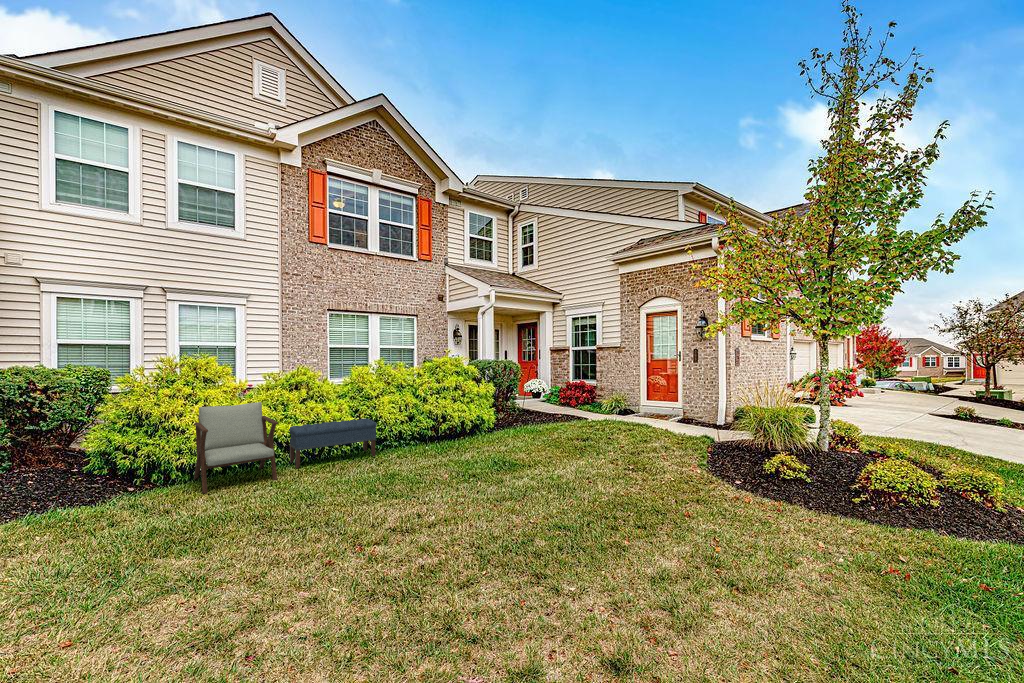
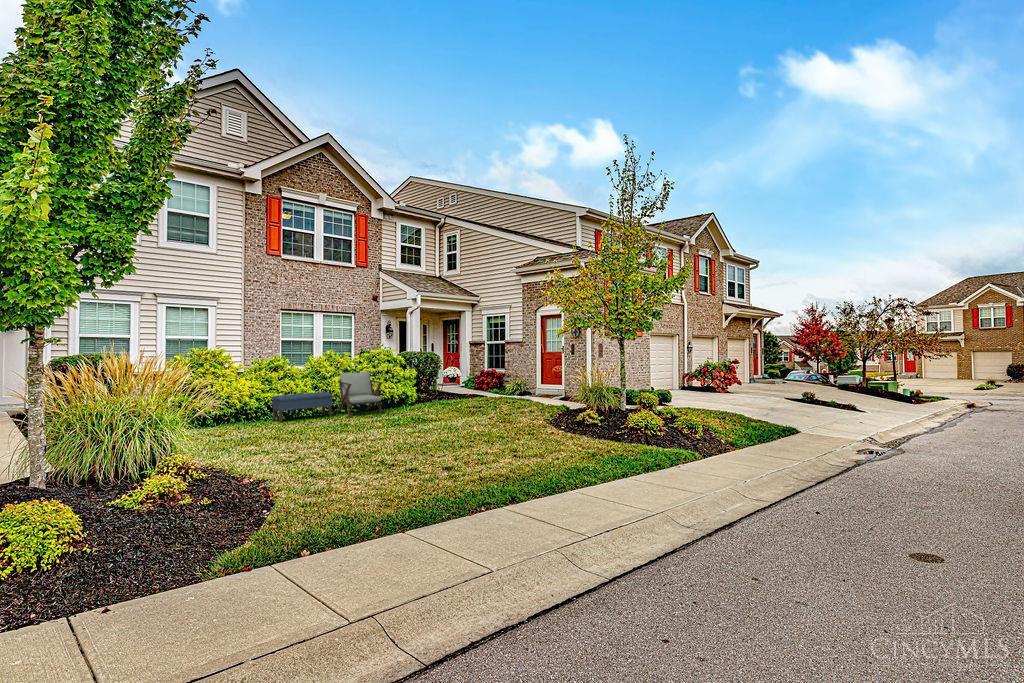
lounge chair: present [194,402,278,493] -> present [337,372,383,417]

